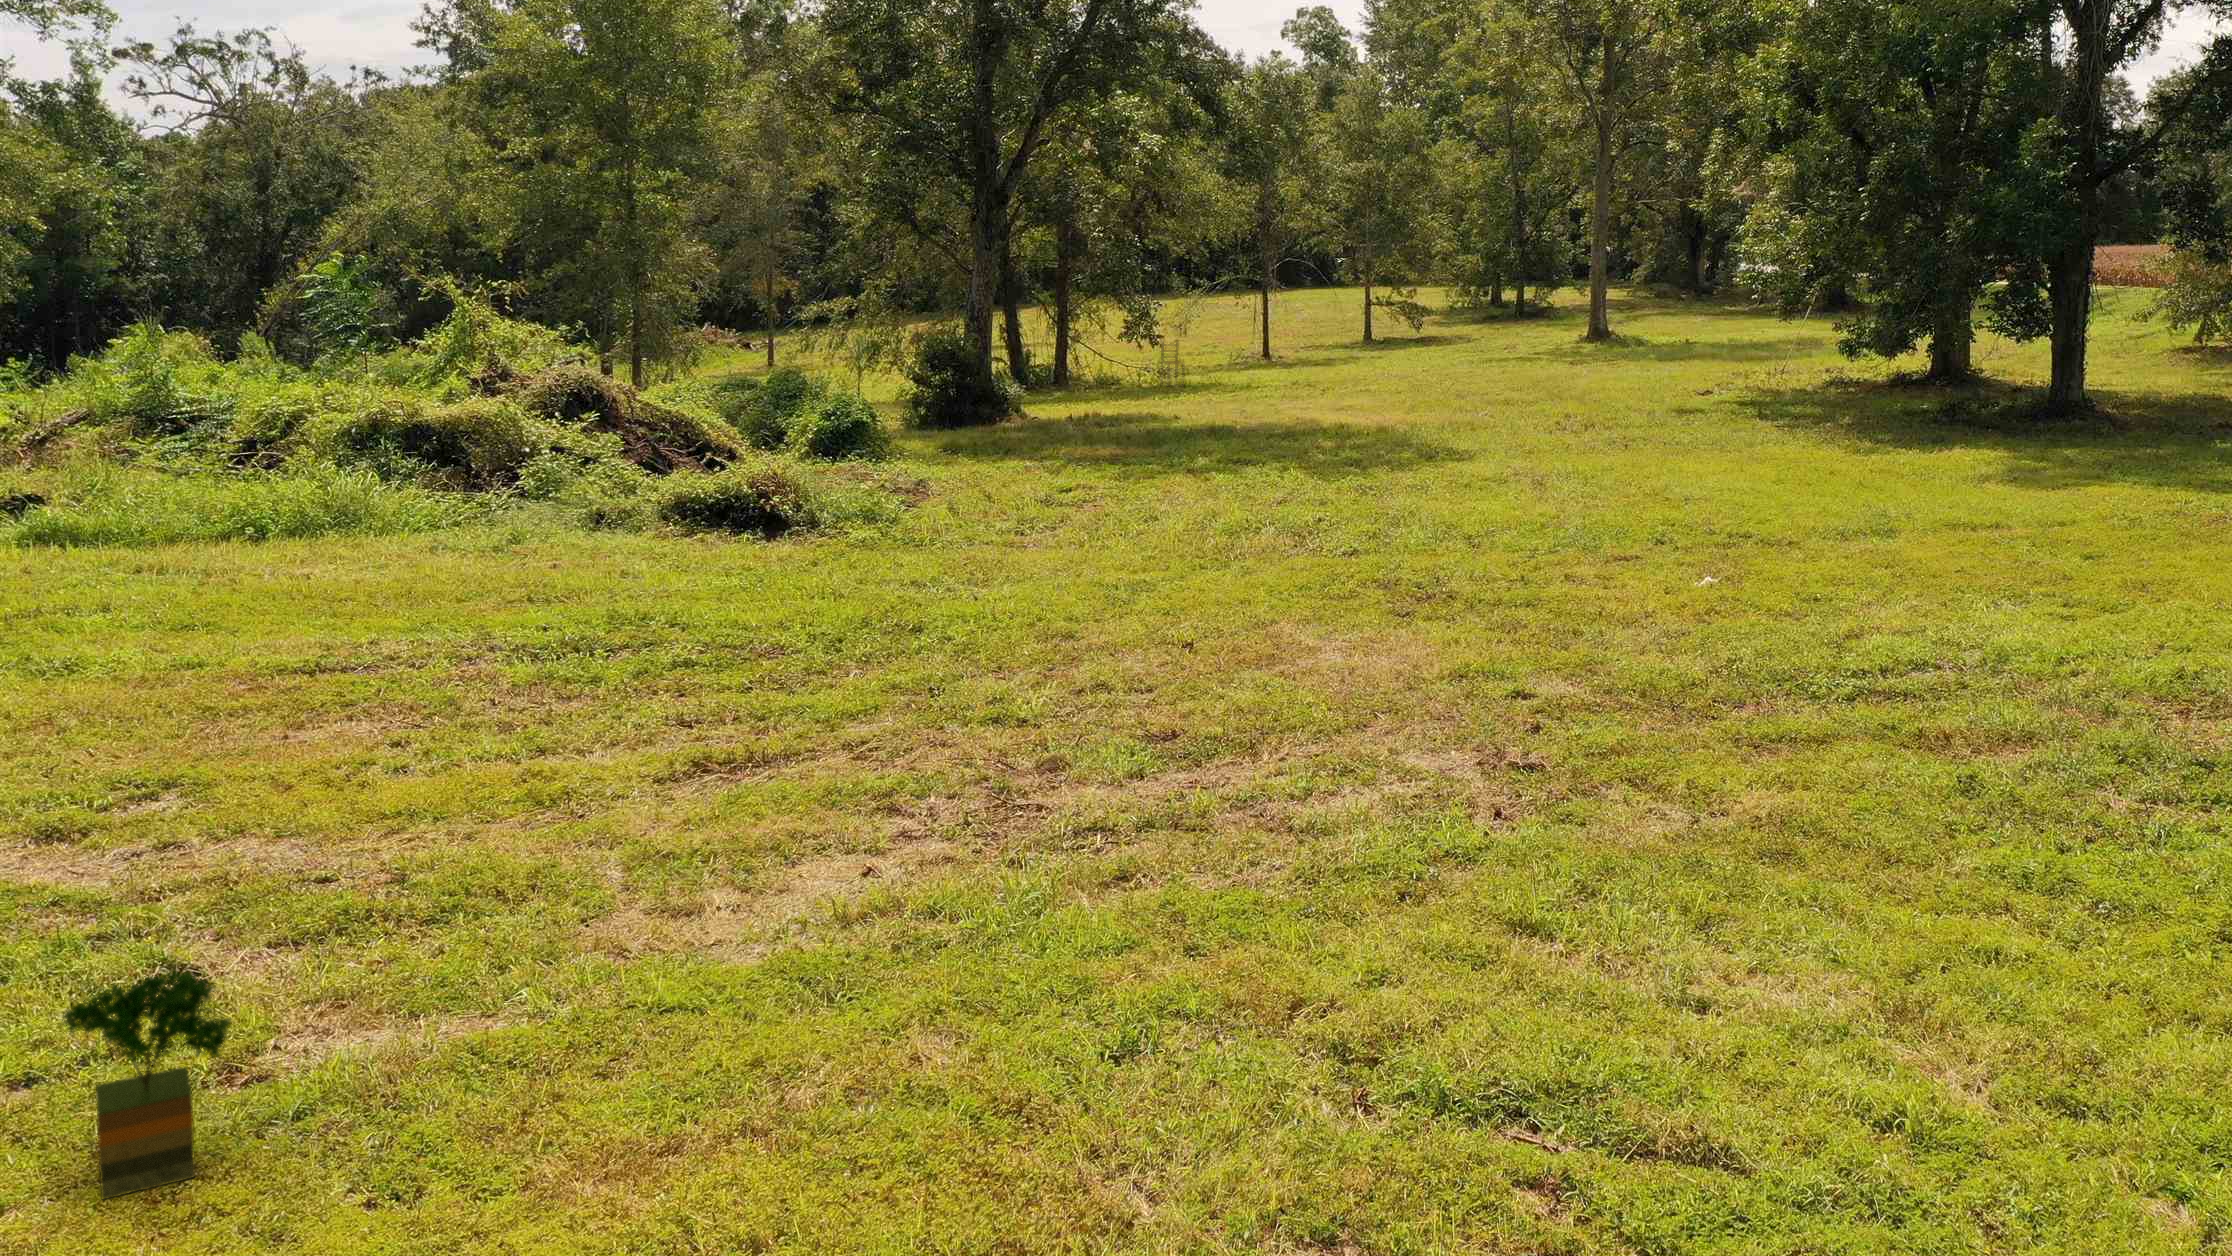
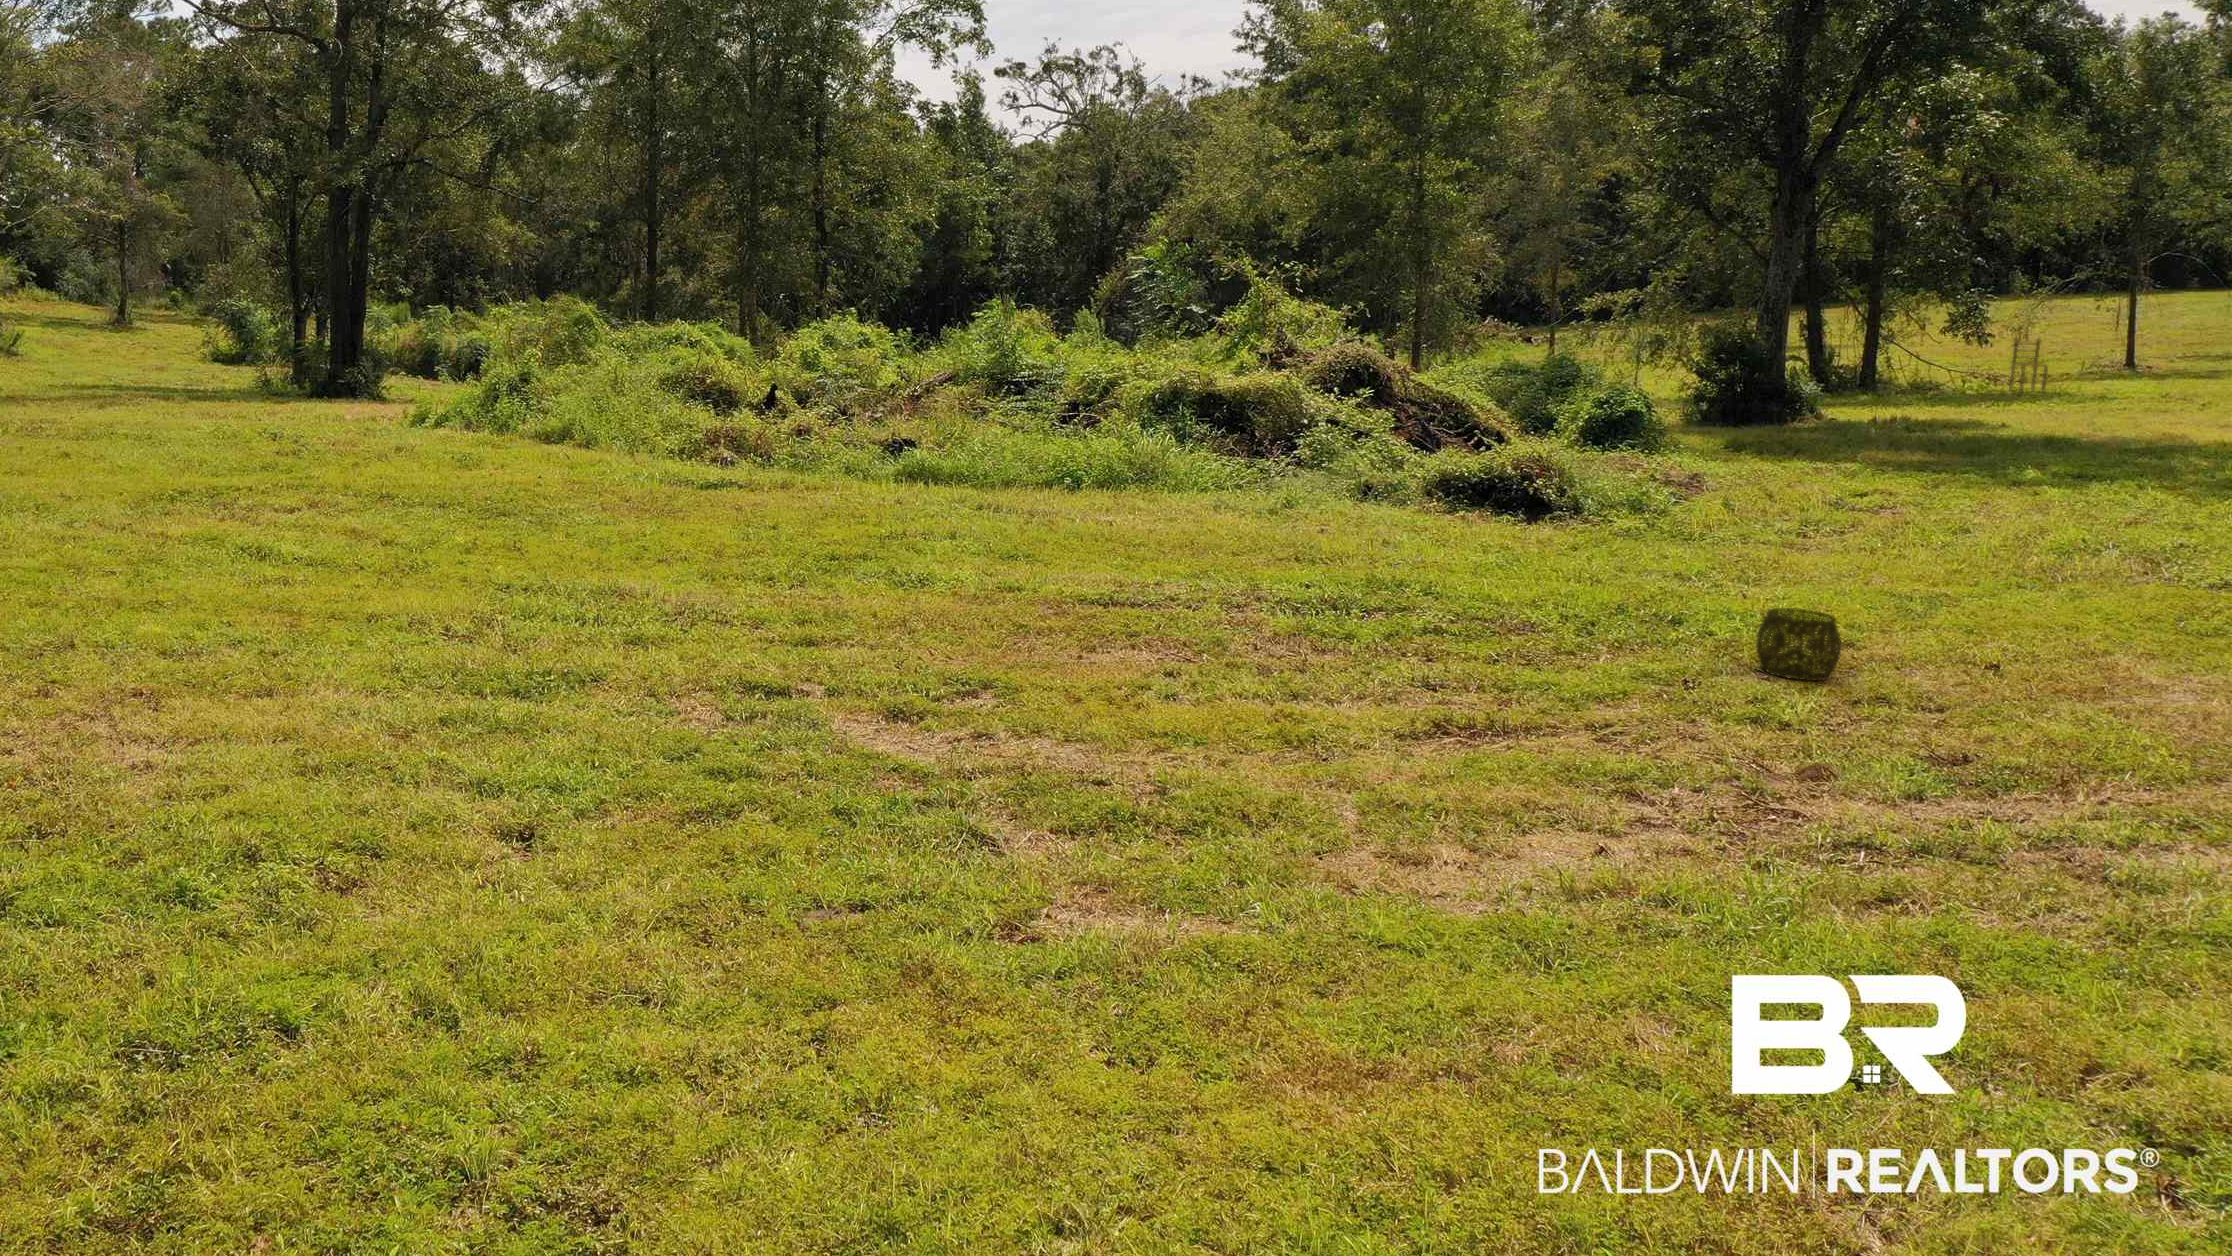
woven basket: none [966,602,1030,663] -> present [1756,608,1842,681]
potted tree: present [60,971,231,1199] -> none [889,817,1011,1008]

